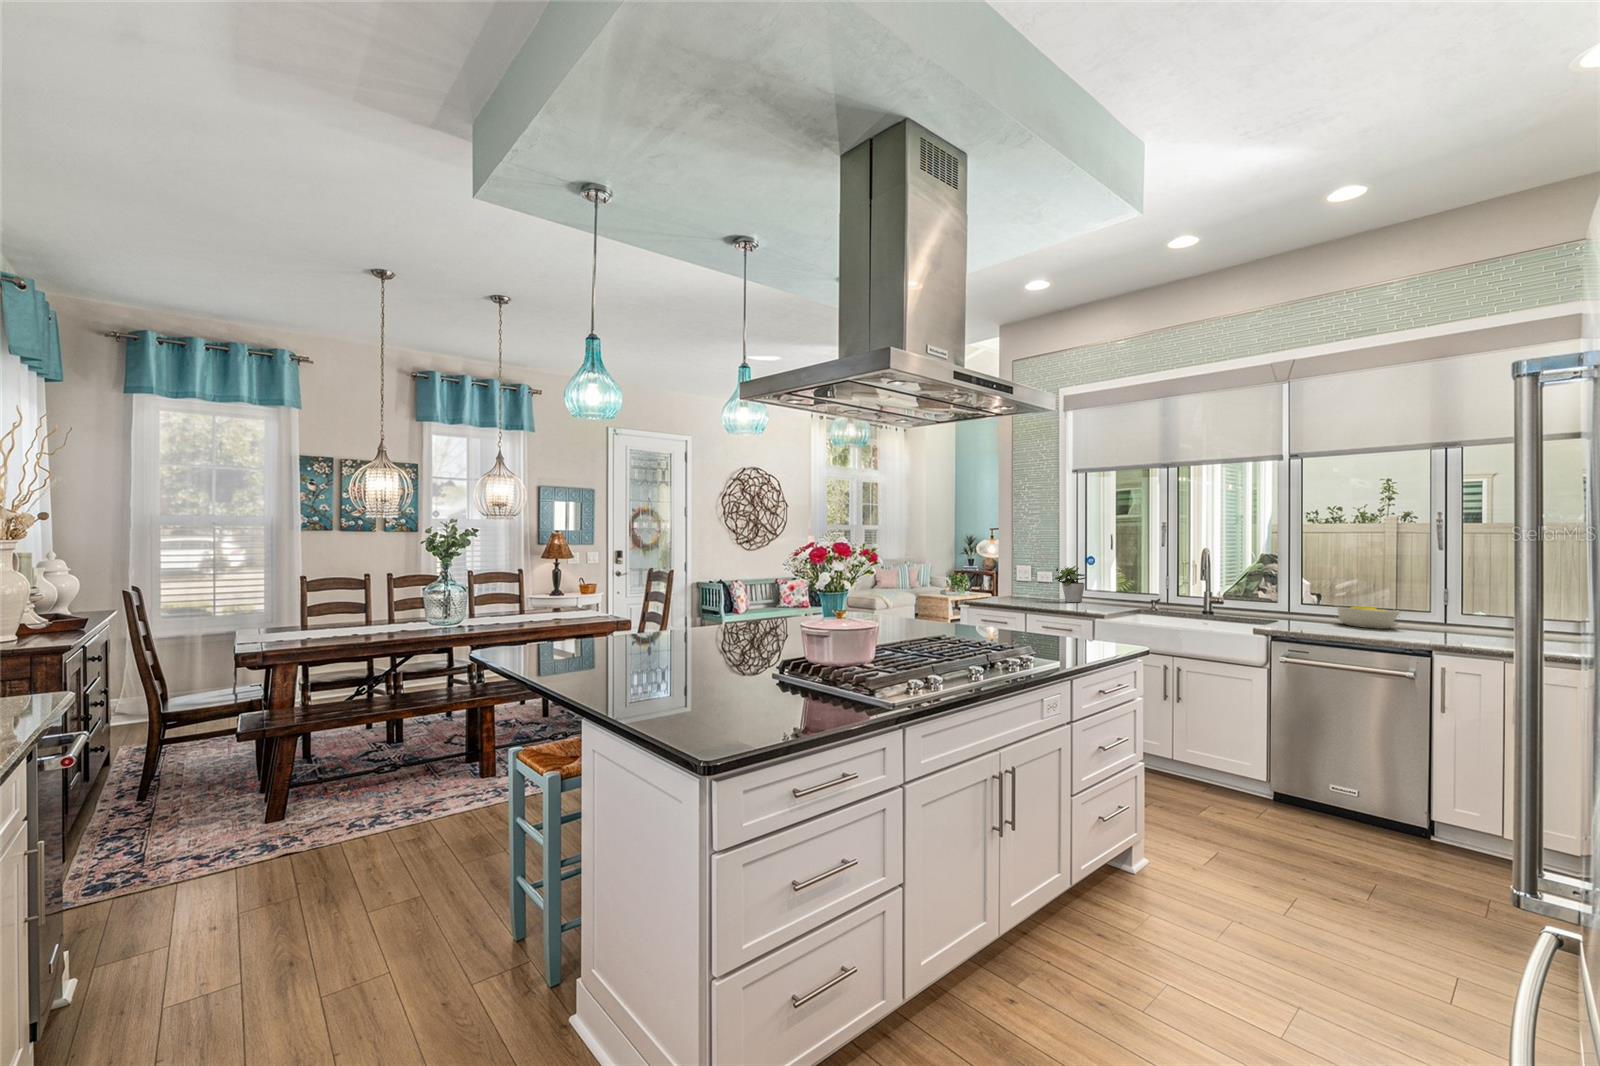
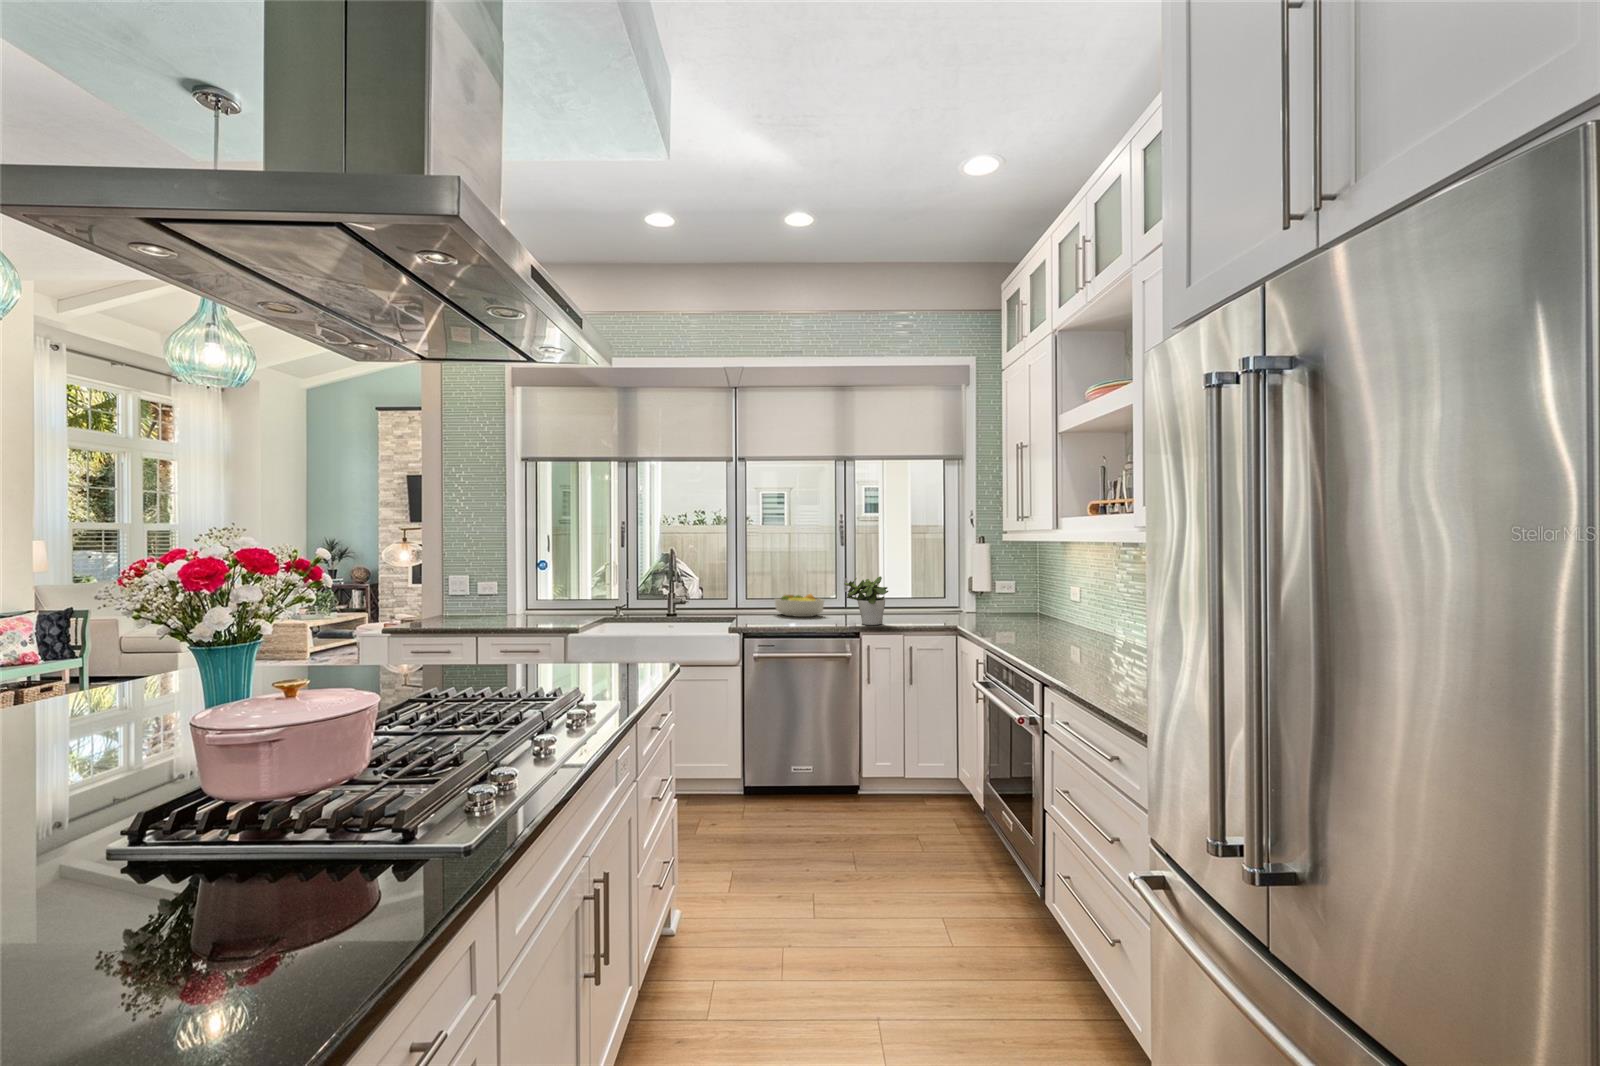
potted plant: present [1055,566,1086,602] -> present [844,576,888,625]

